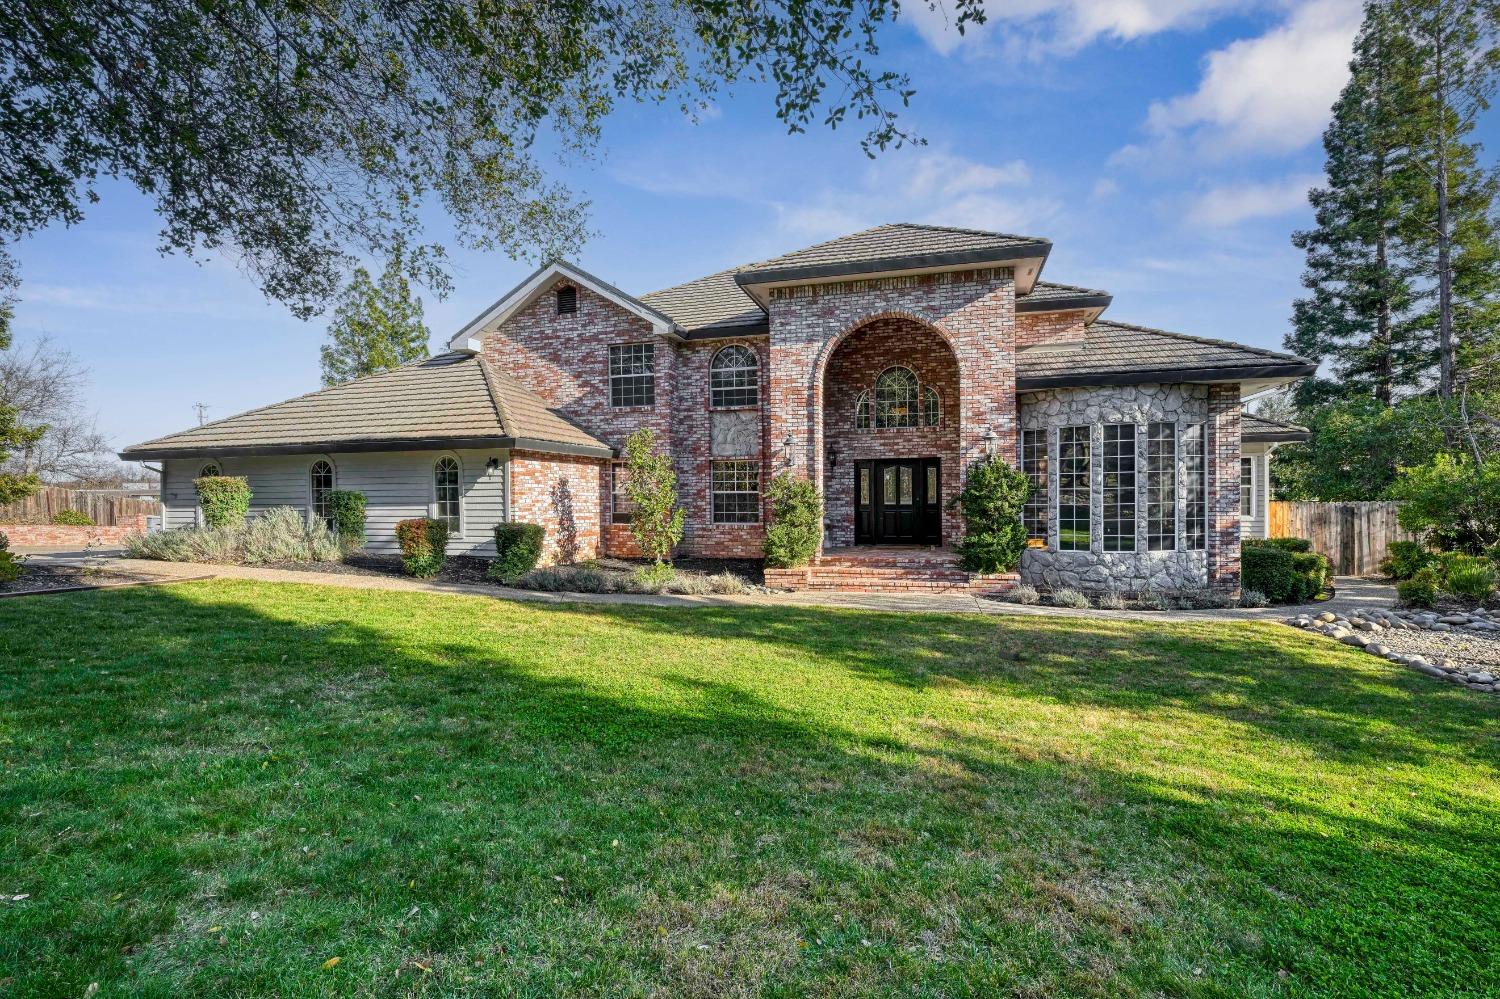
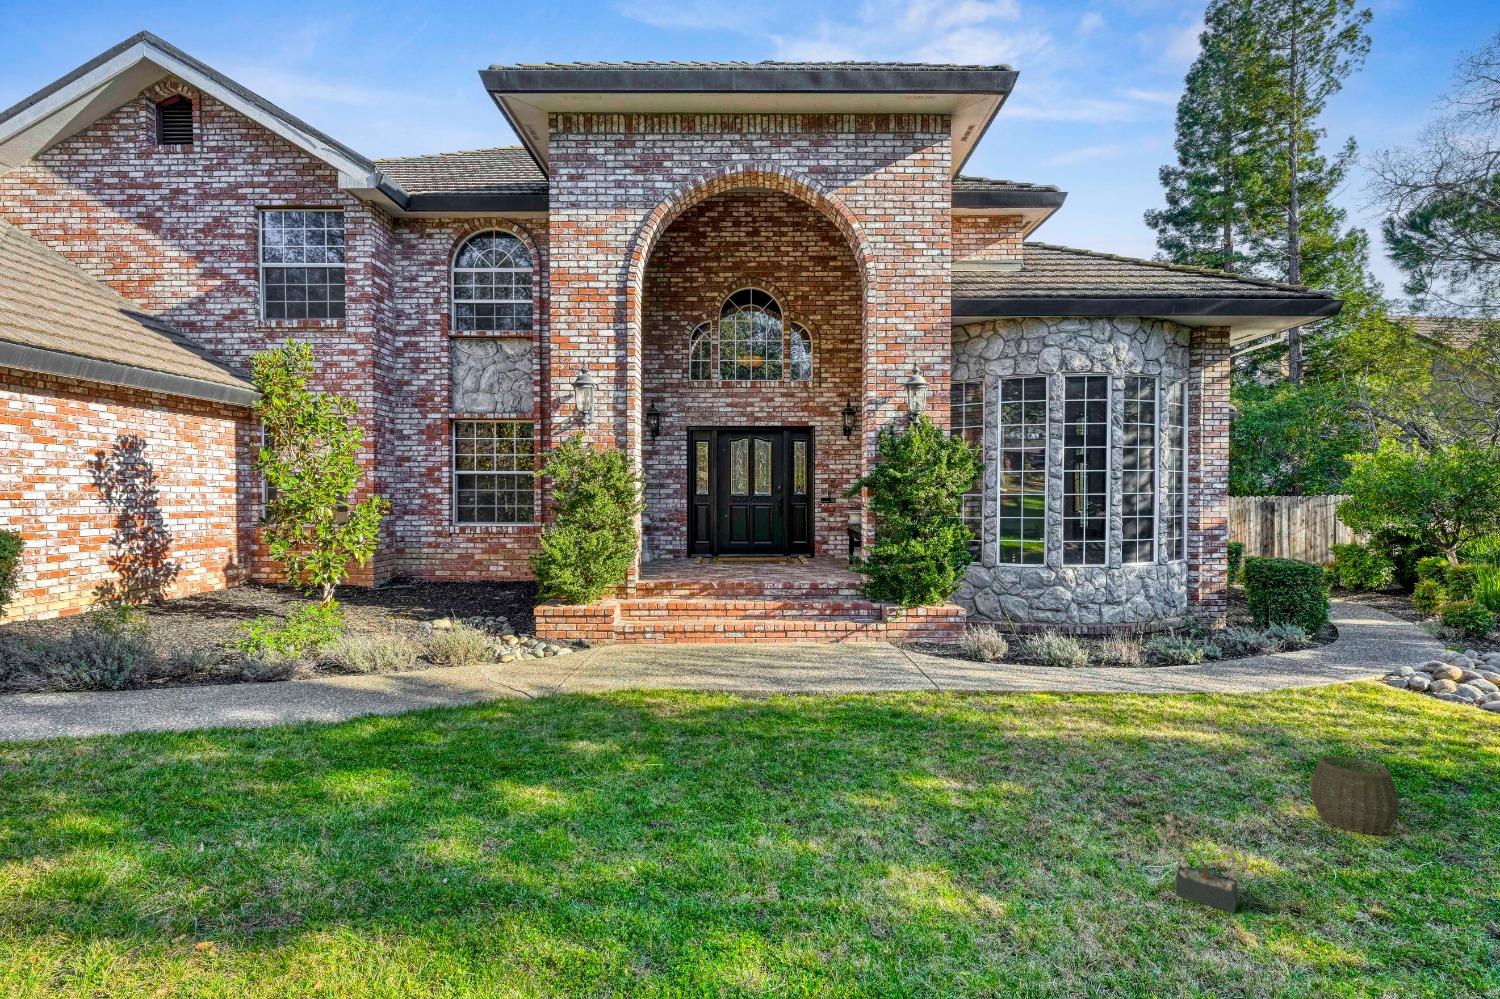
woven basket: none [1095,627,1128,656] -> present [1310,756,1399,835]

